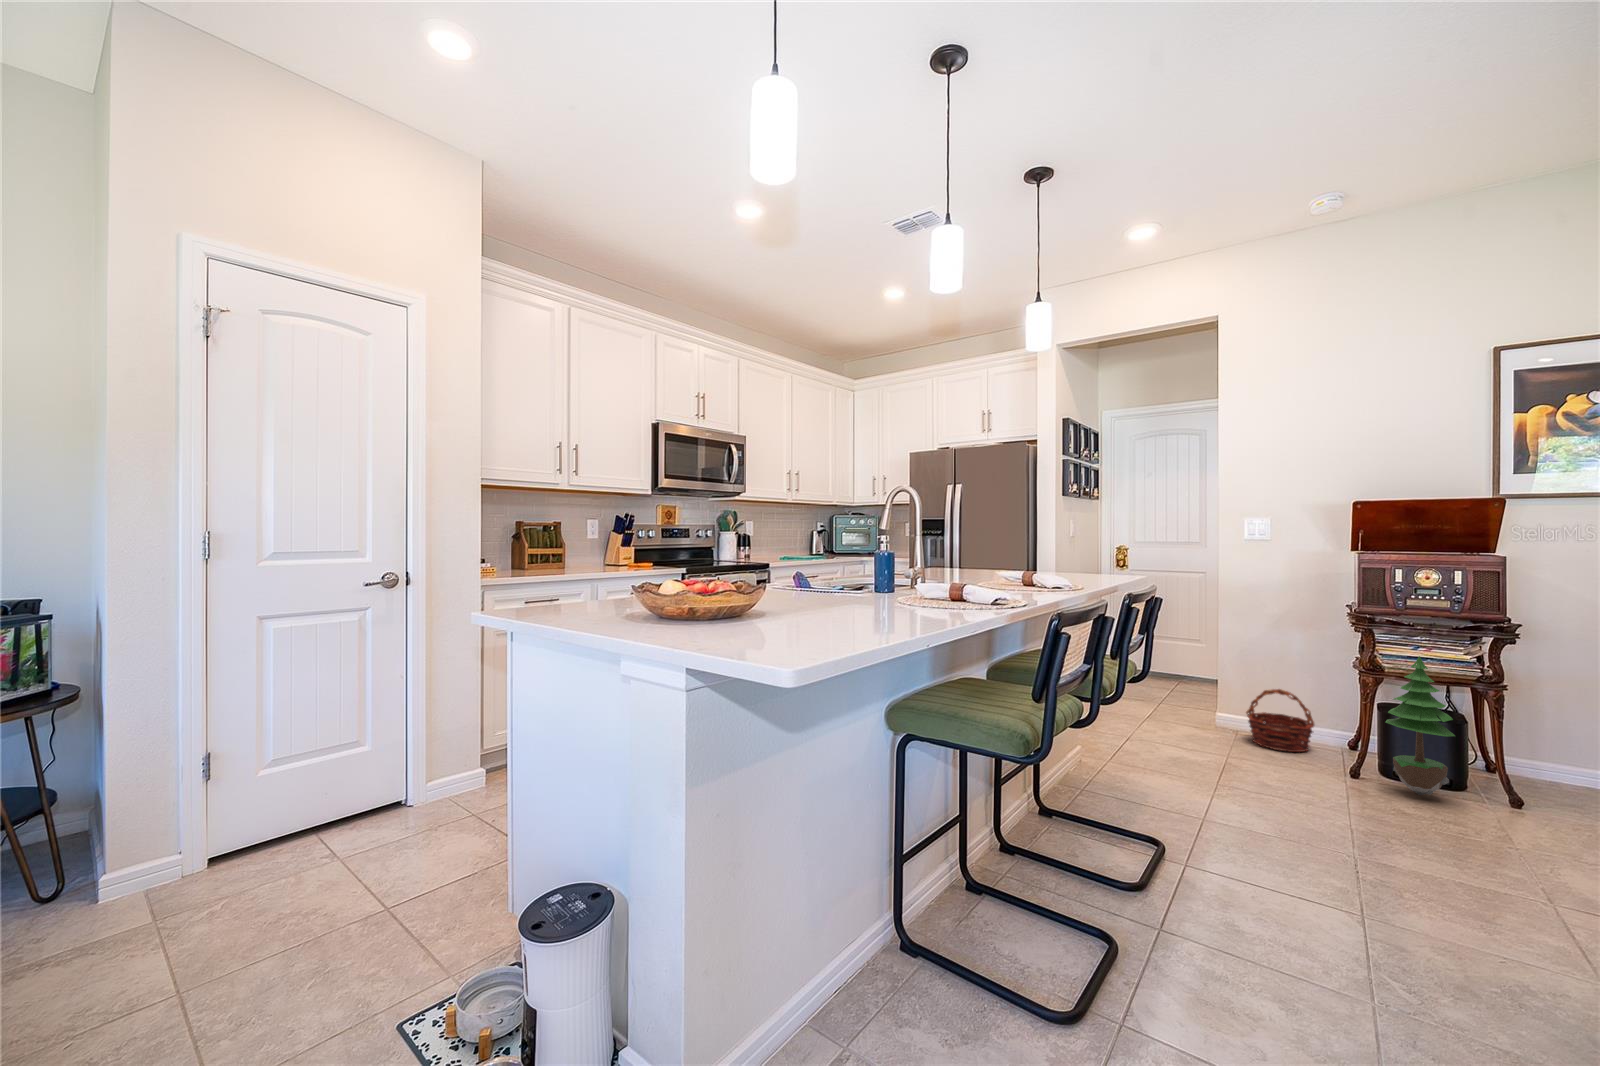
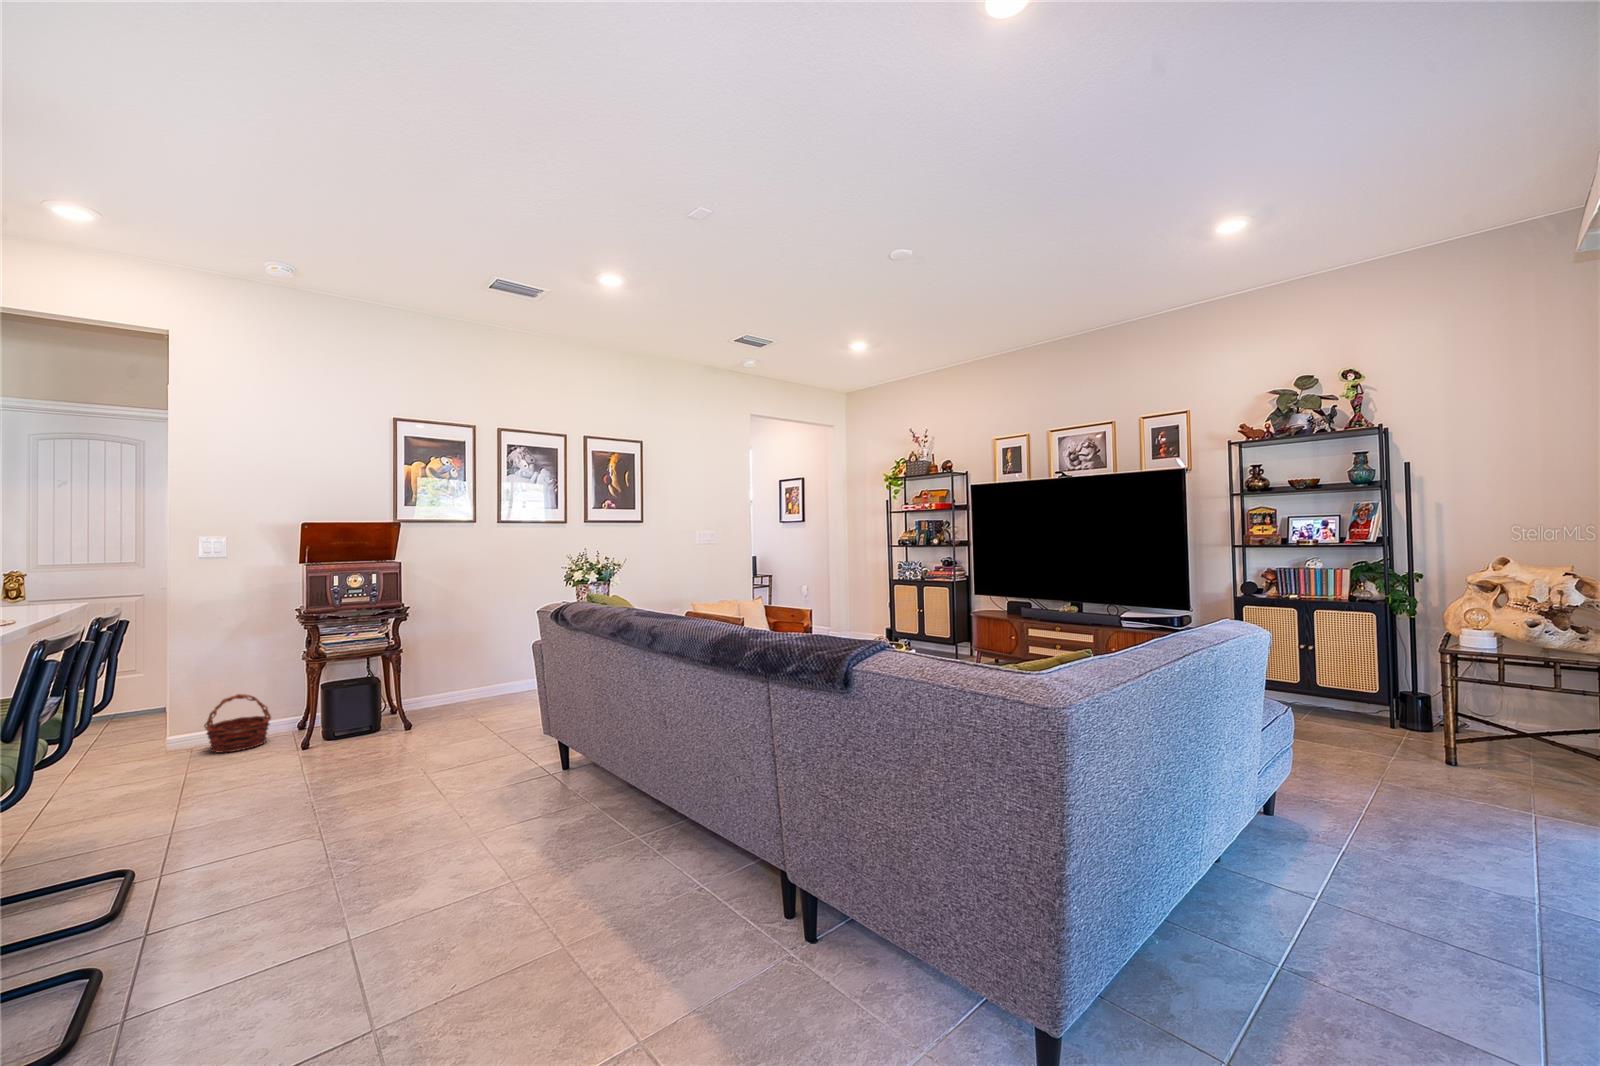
potted tree: present [1386,656,1455,795] -> none [328,640,373,744]

